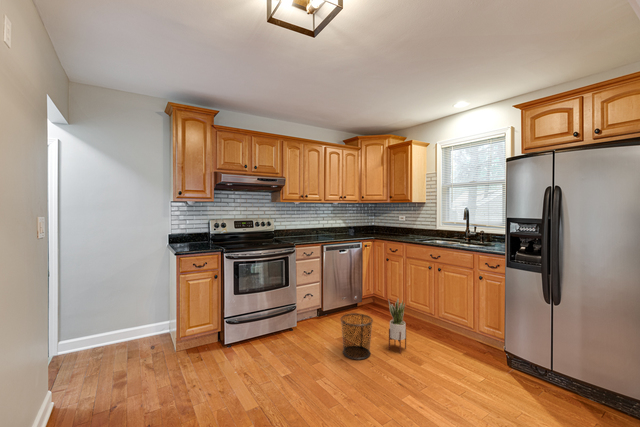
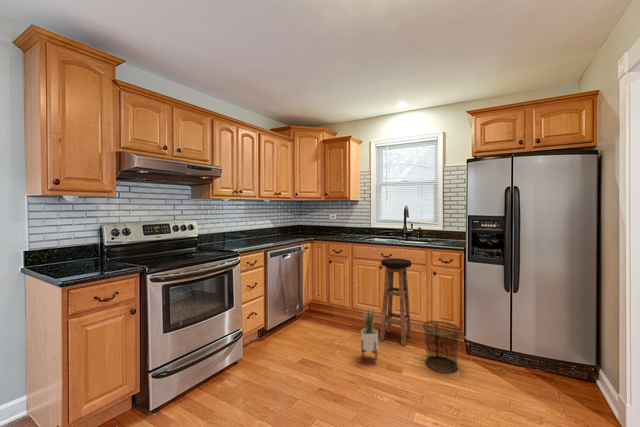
bar stool: none [421,259,457,345] -> present [380,258,412,346]
waste bin: present [341,313,373,360] -> present [423,321,461,373]

